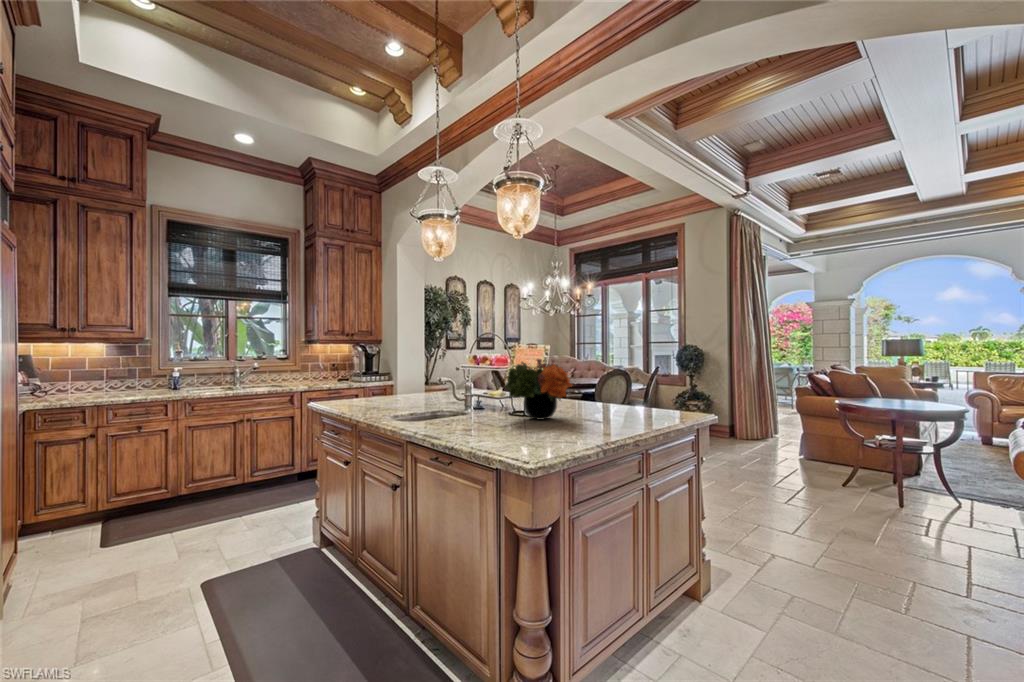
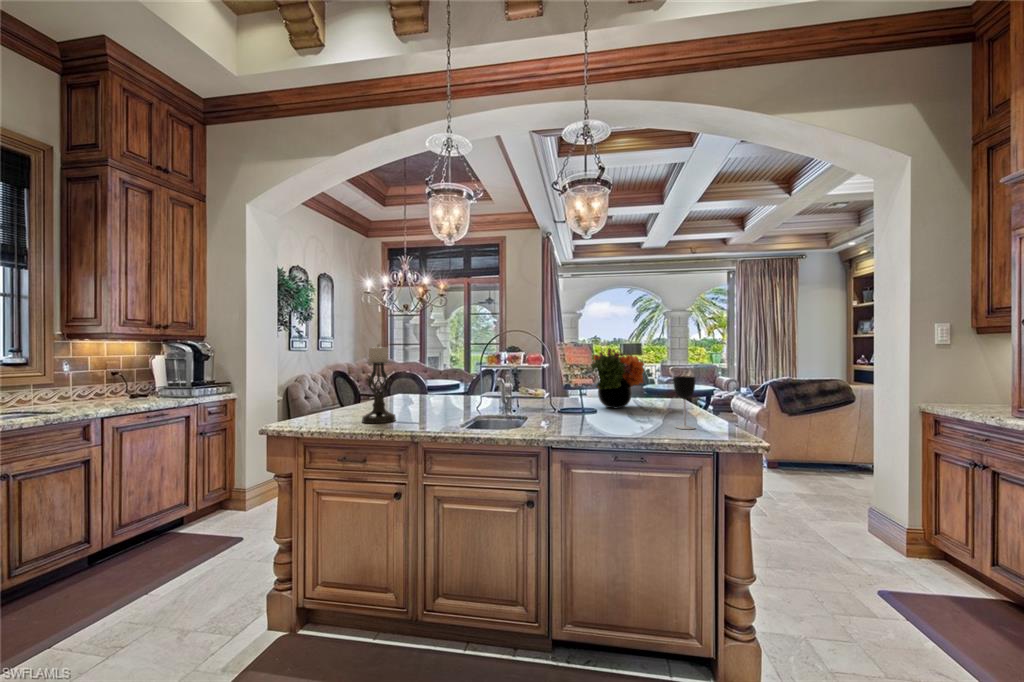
candle holder: none [345,352,370,409] -> present [362,344,396,423]
wine glass: none [478,390,498,444] -> present [673,376,695,429]

